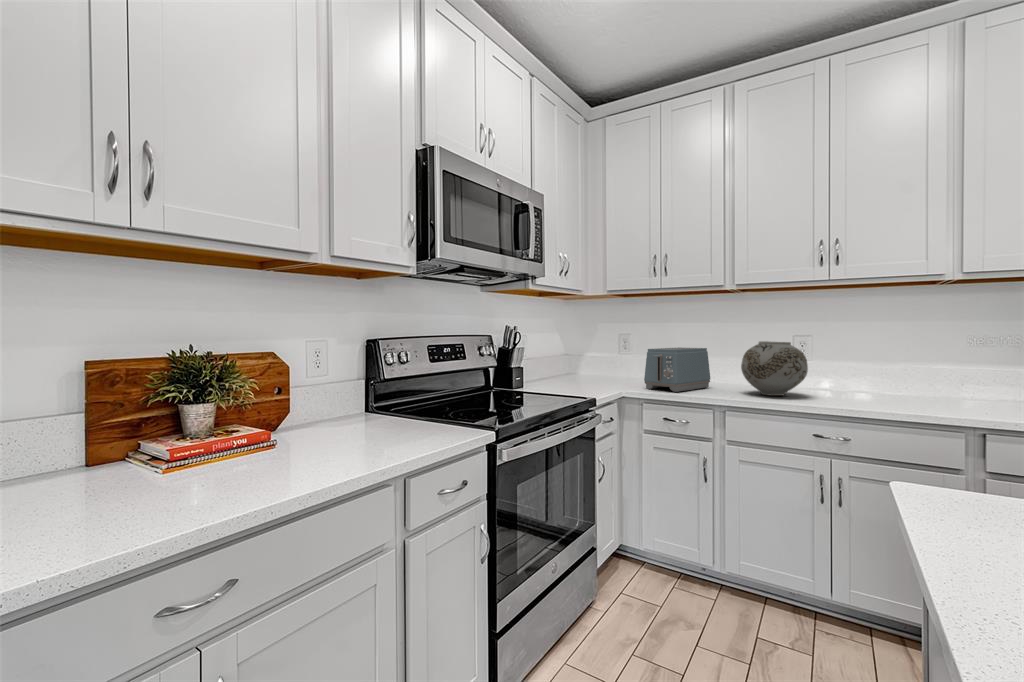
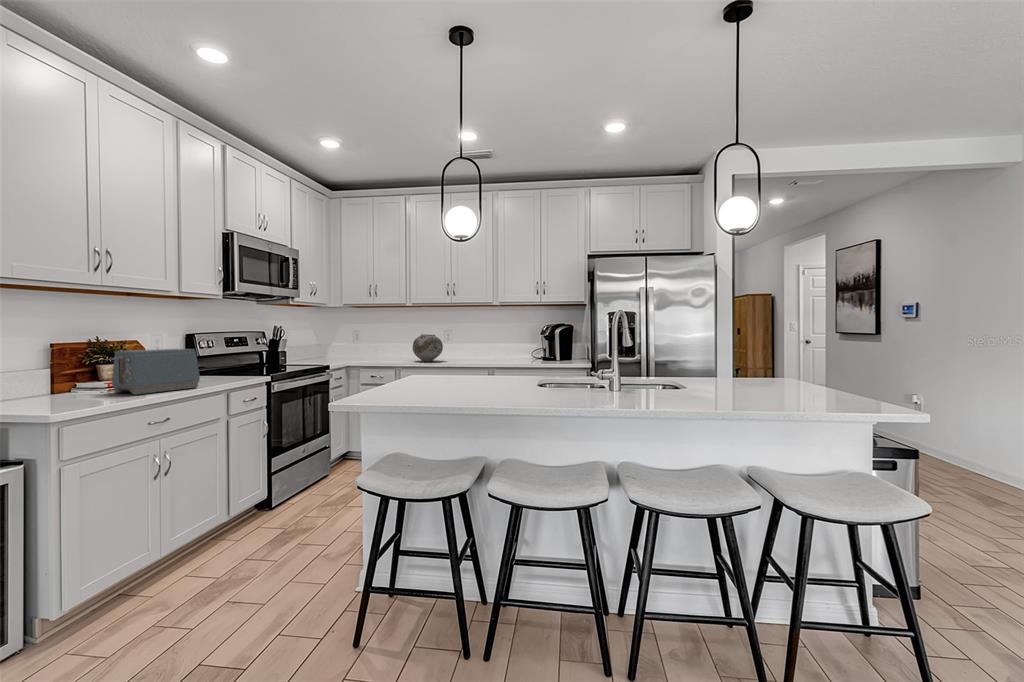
toaster: present [644,347,710,392] -> present [111,349,200,395]

